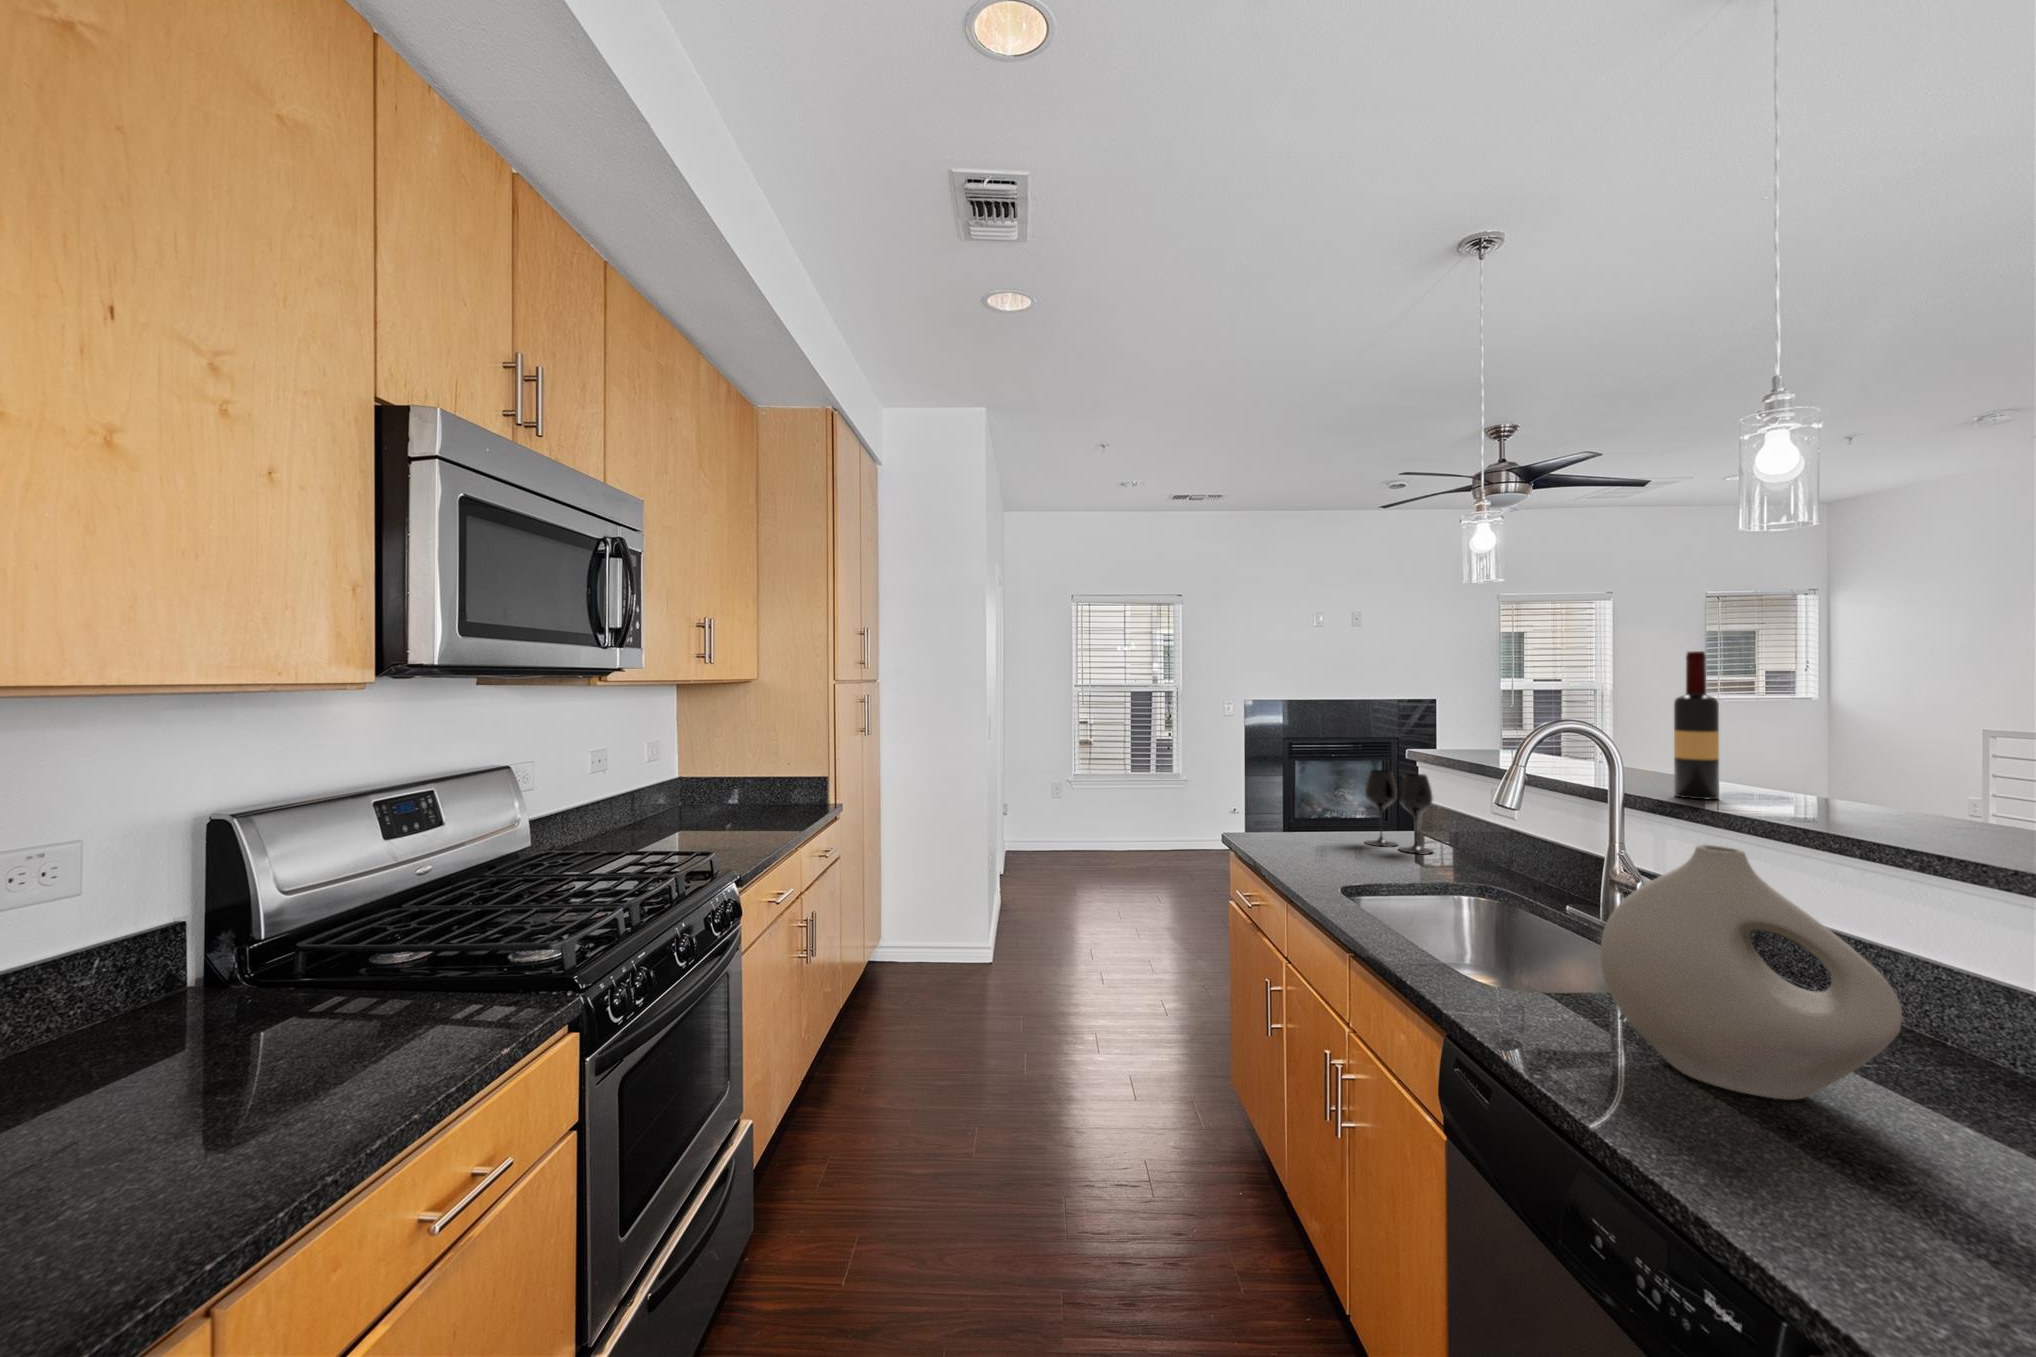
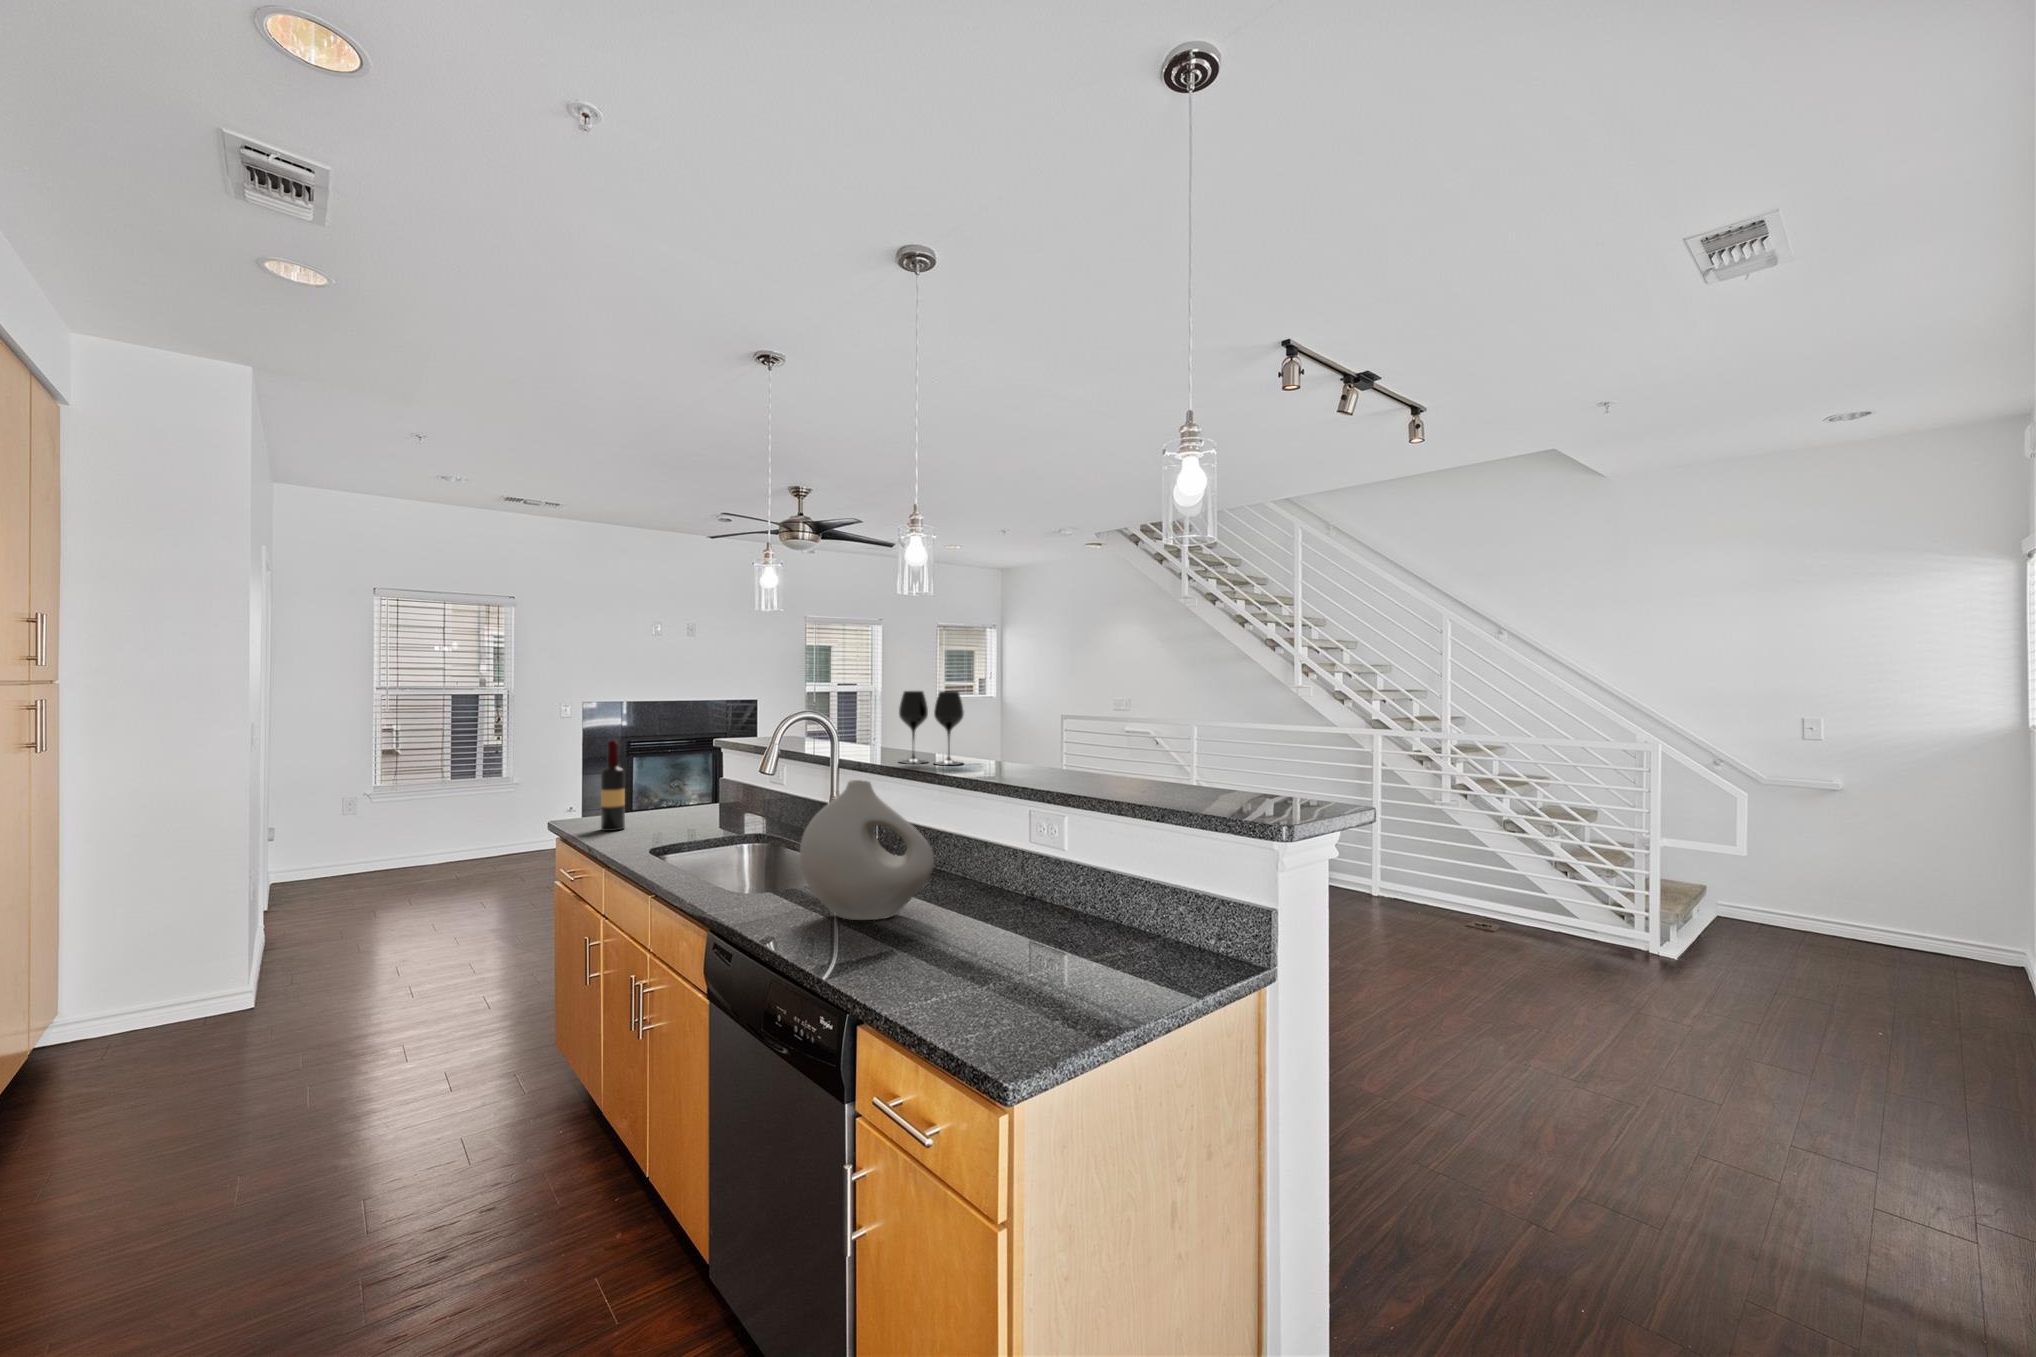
wine bottle: present [1674,651,1719,799] -> present [601,740,625,831]
wine glass: present [1365,770,1433,853] -> present [899,691,964,765]

